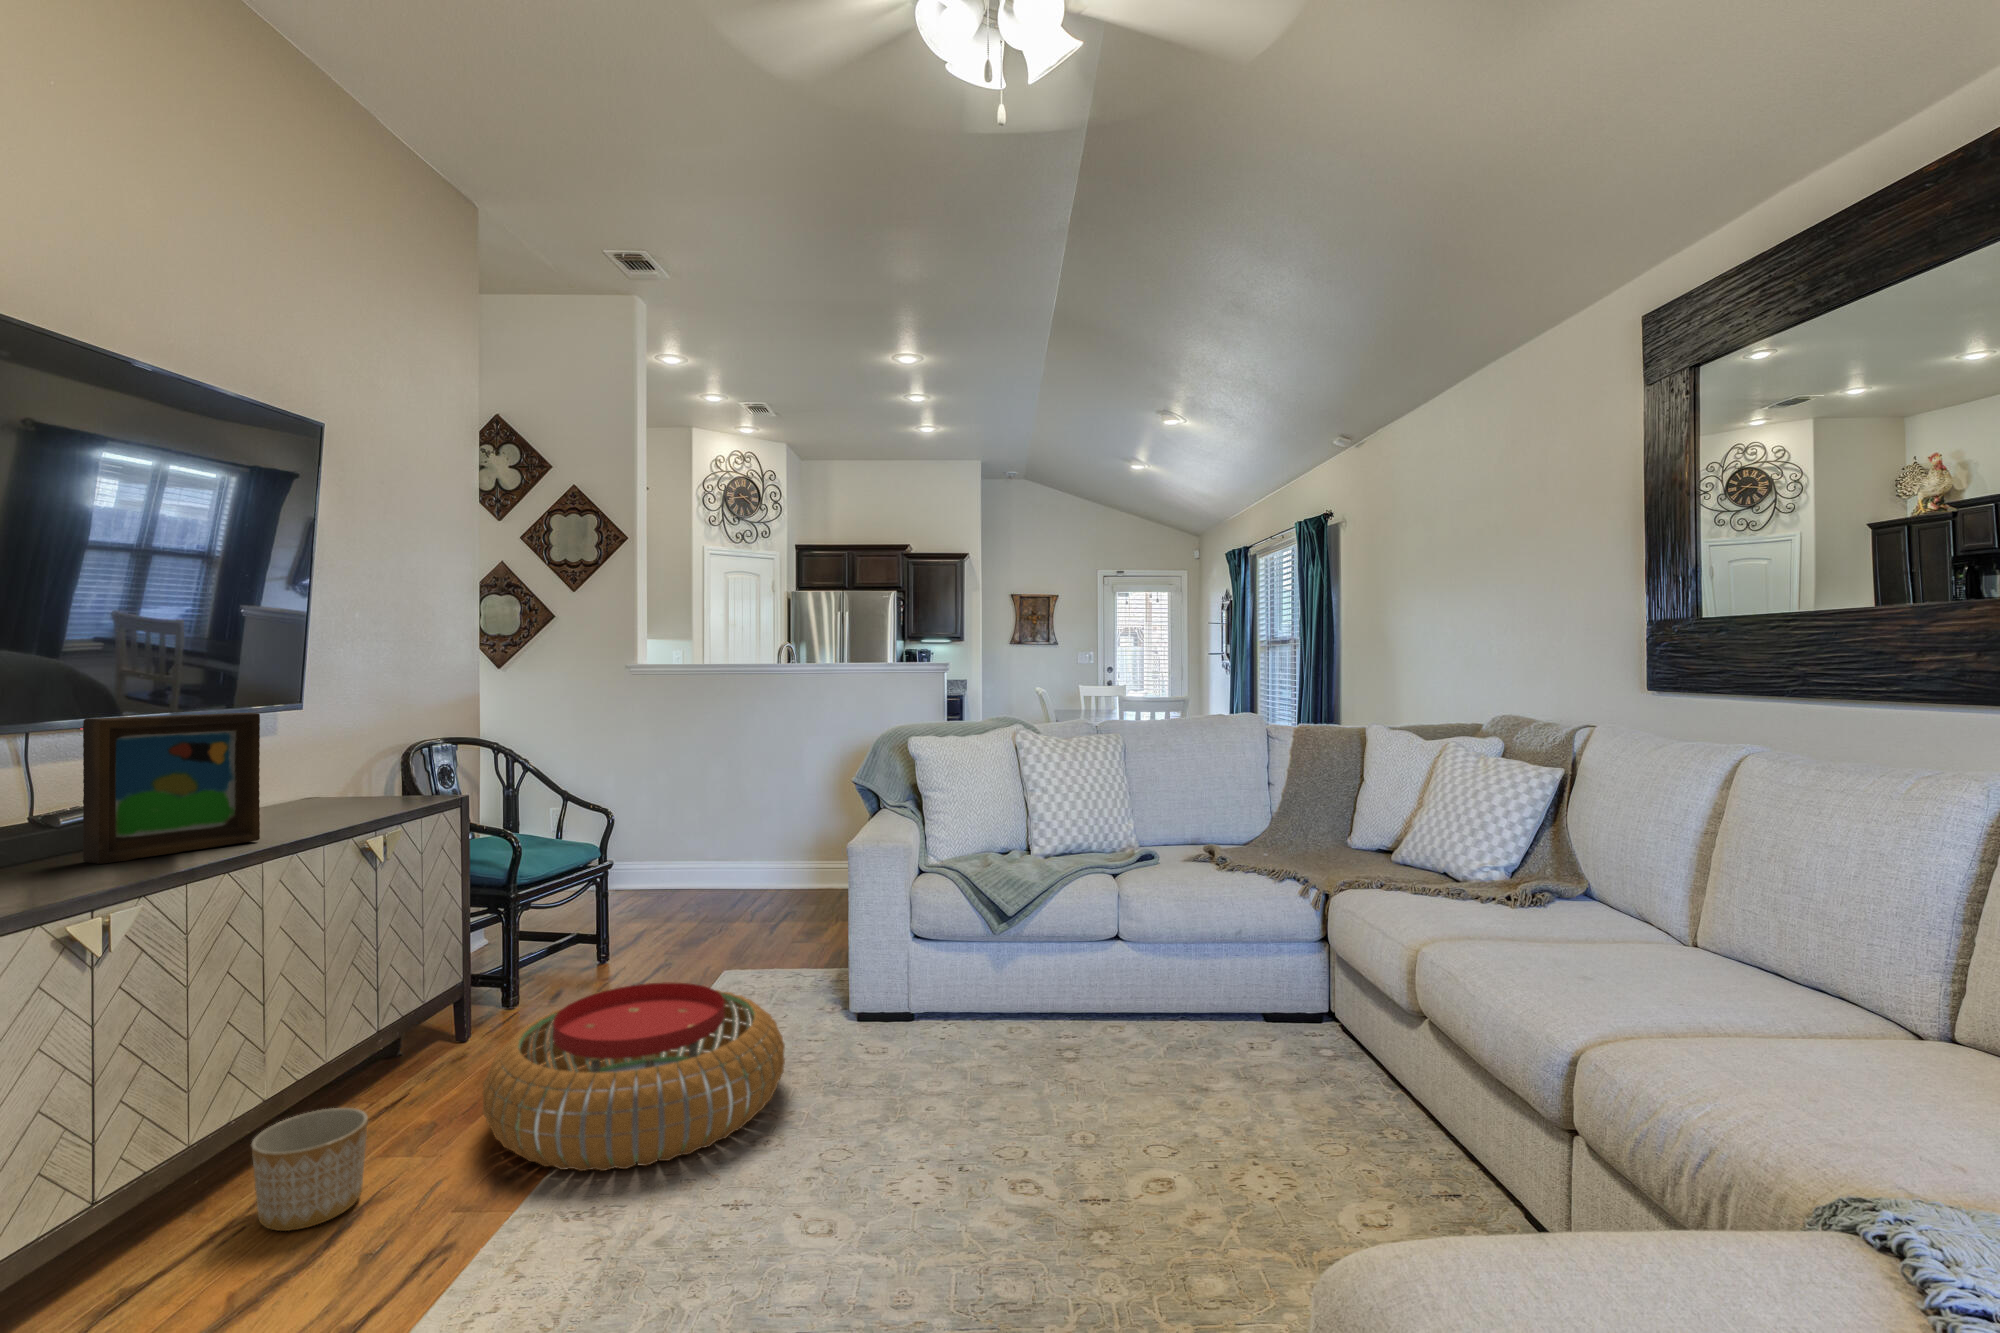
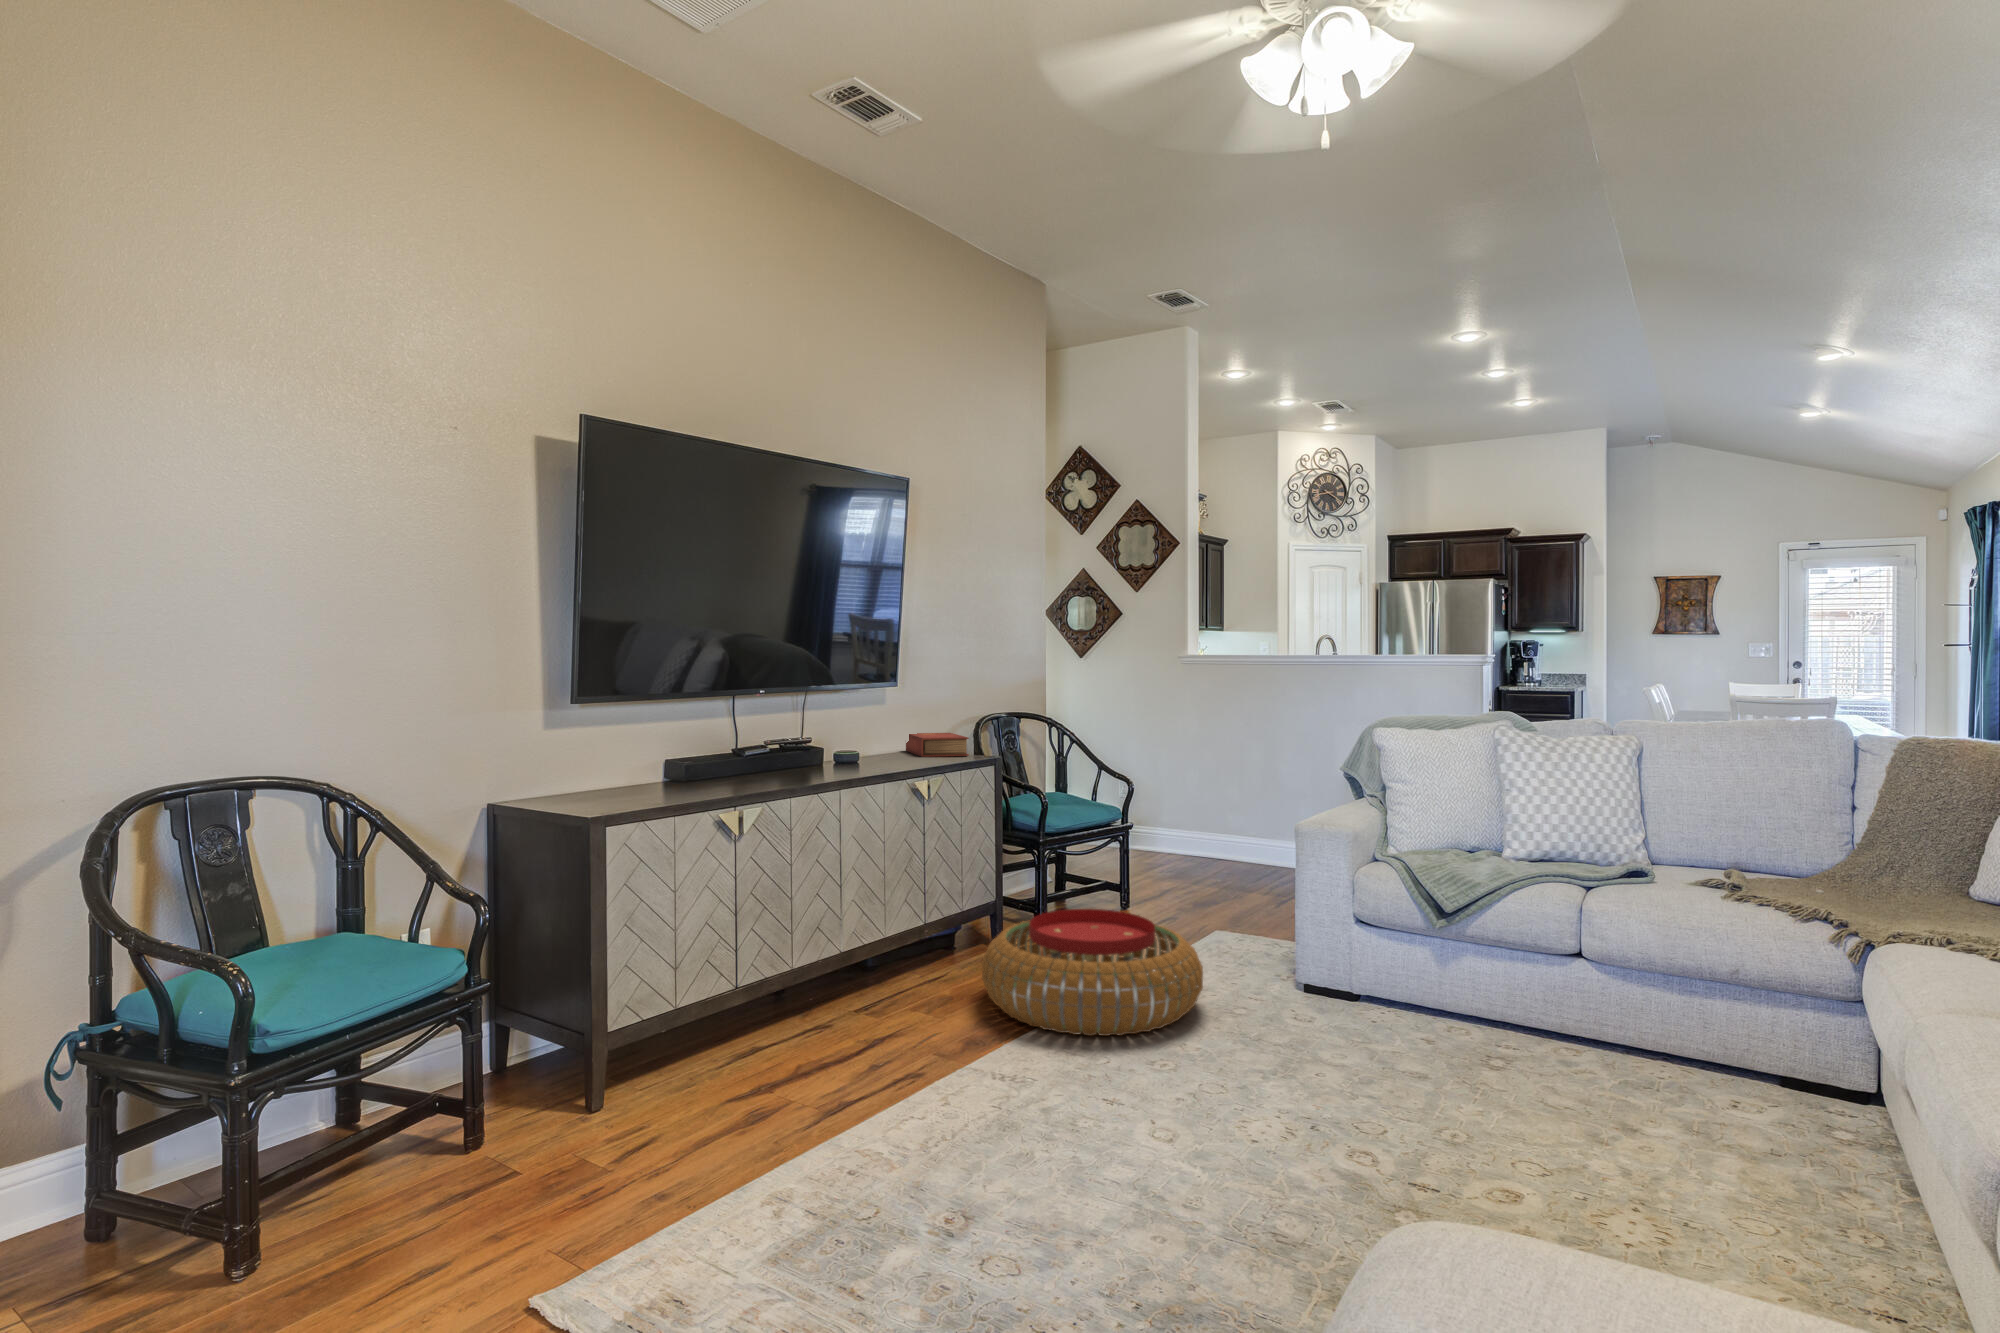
picture frame: present [83,713,260,864] -> none [782,683,868,769]
book: none [289,774,408,814] -> present [906,733,969,757]
planter: present [251,1108,368,1231] -> none [850,944,912,1012]

